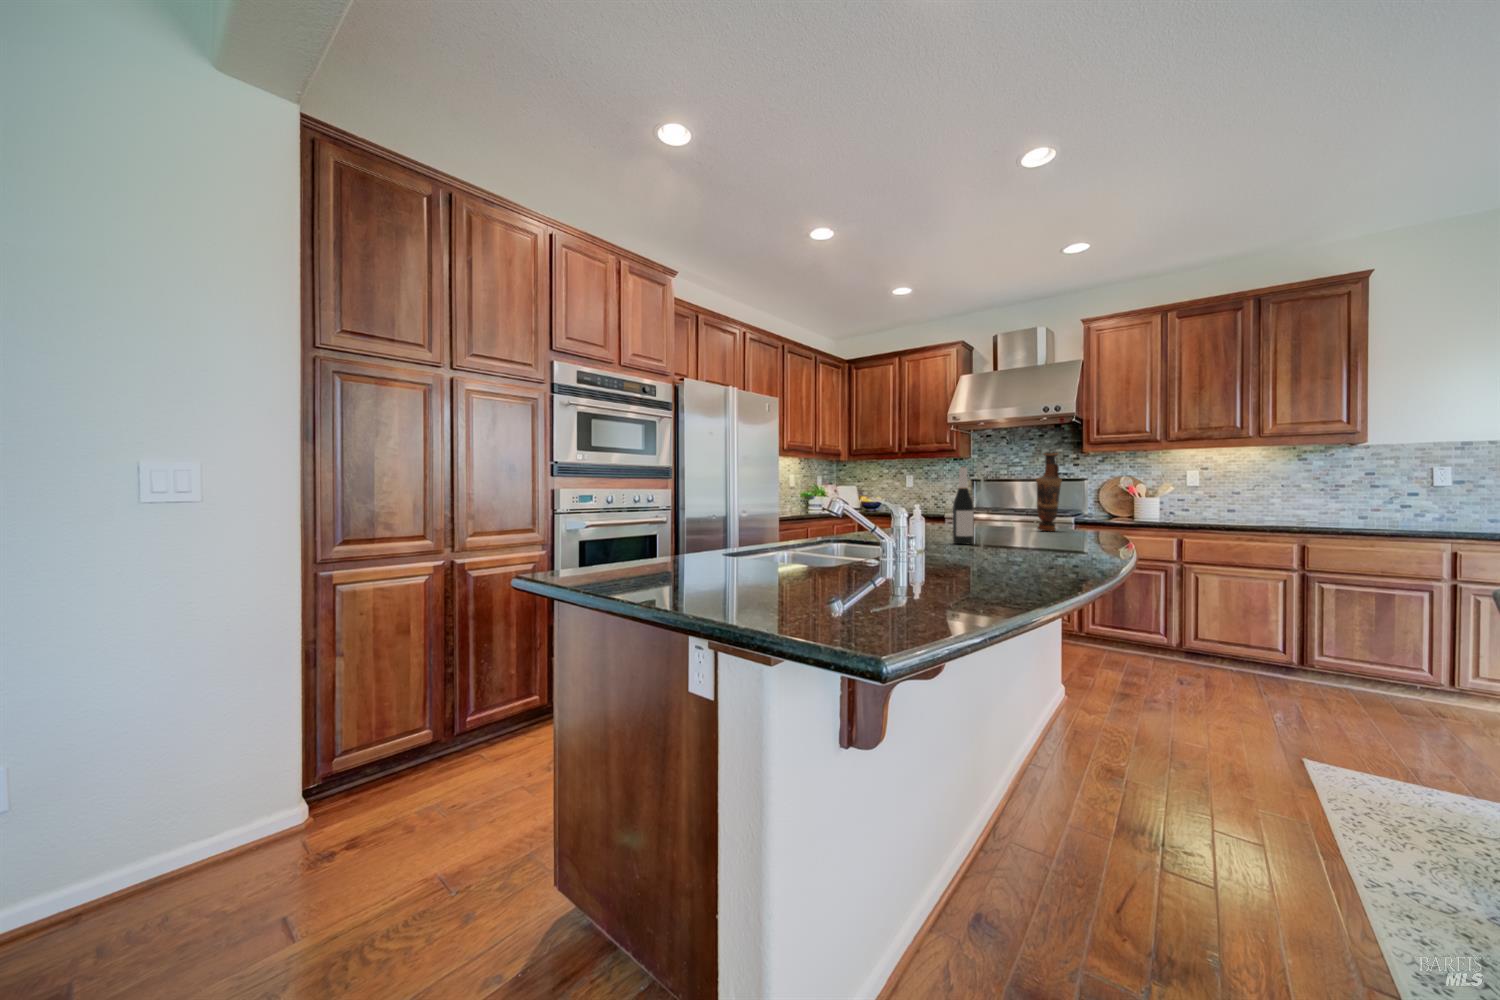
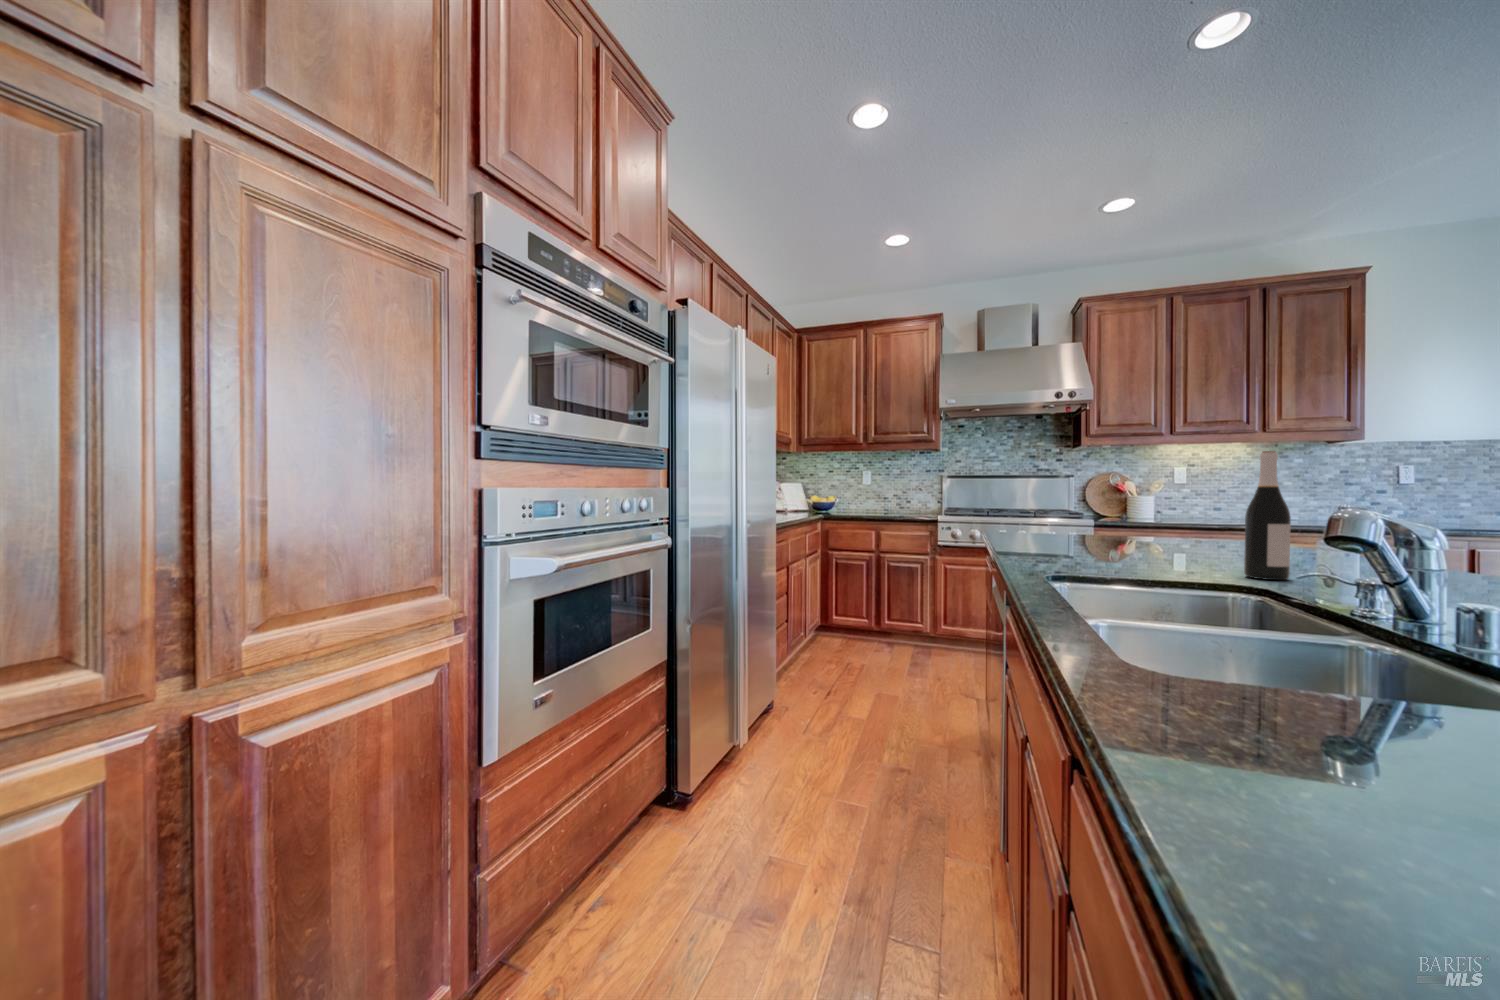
vase: present [1036,453,1062,531] -> none [1154,440,1197,542]

